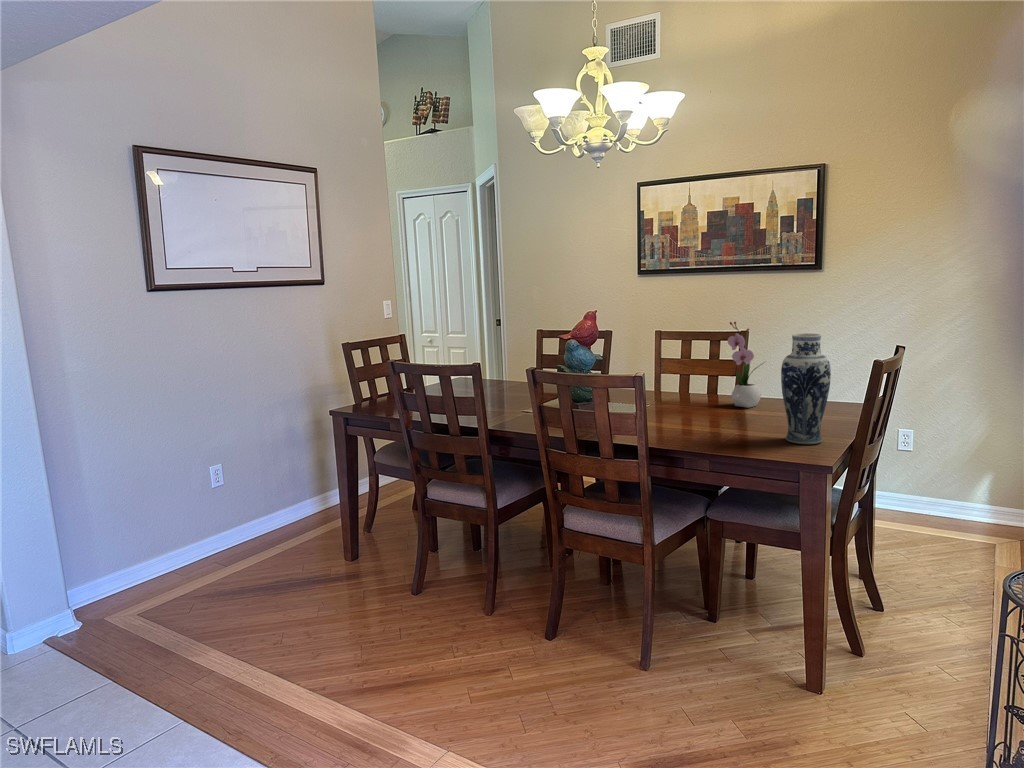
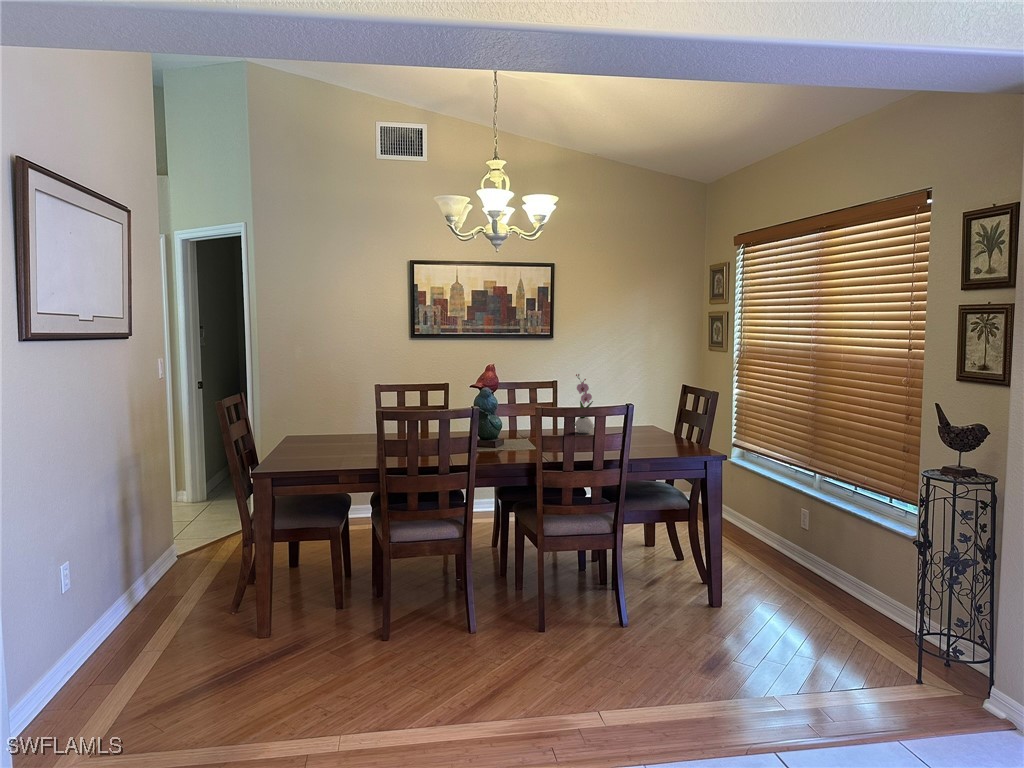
vase: present [781,333,831,444] -> none [652,380,681,448]

